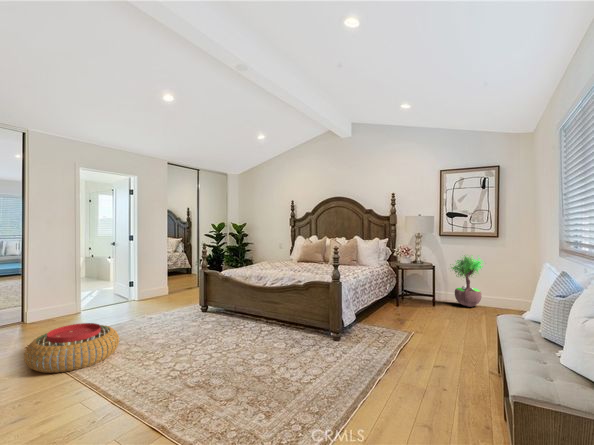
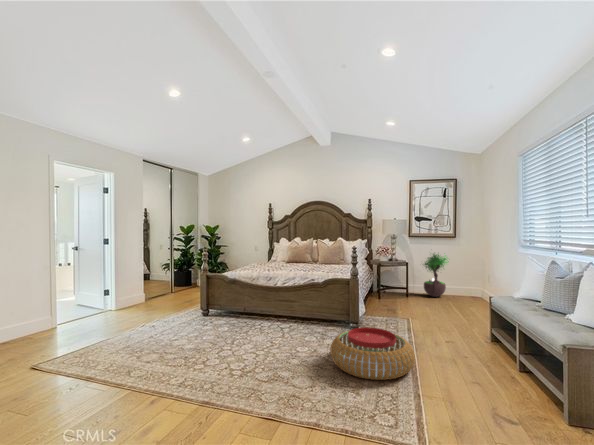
pouf: present [24,323,119,373] -> present [331,327,415,380]

